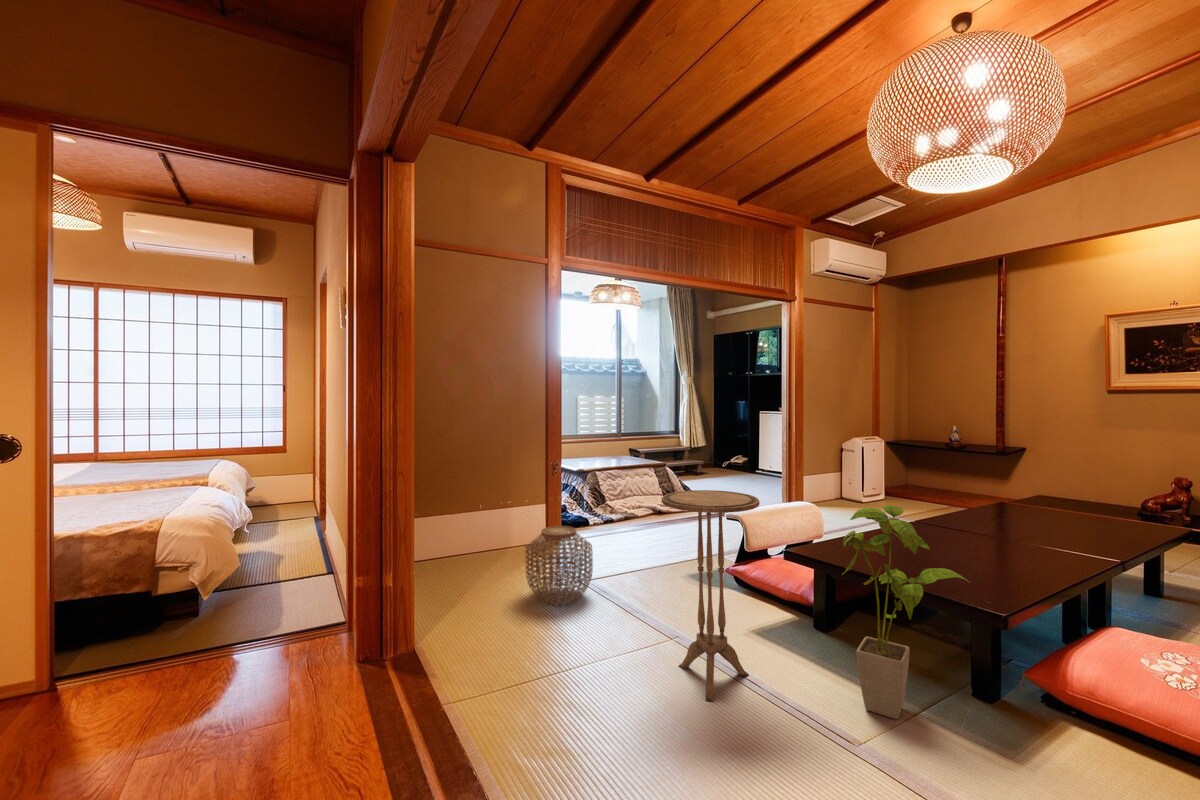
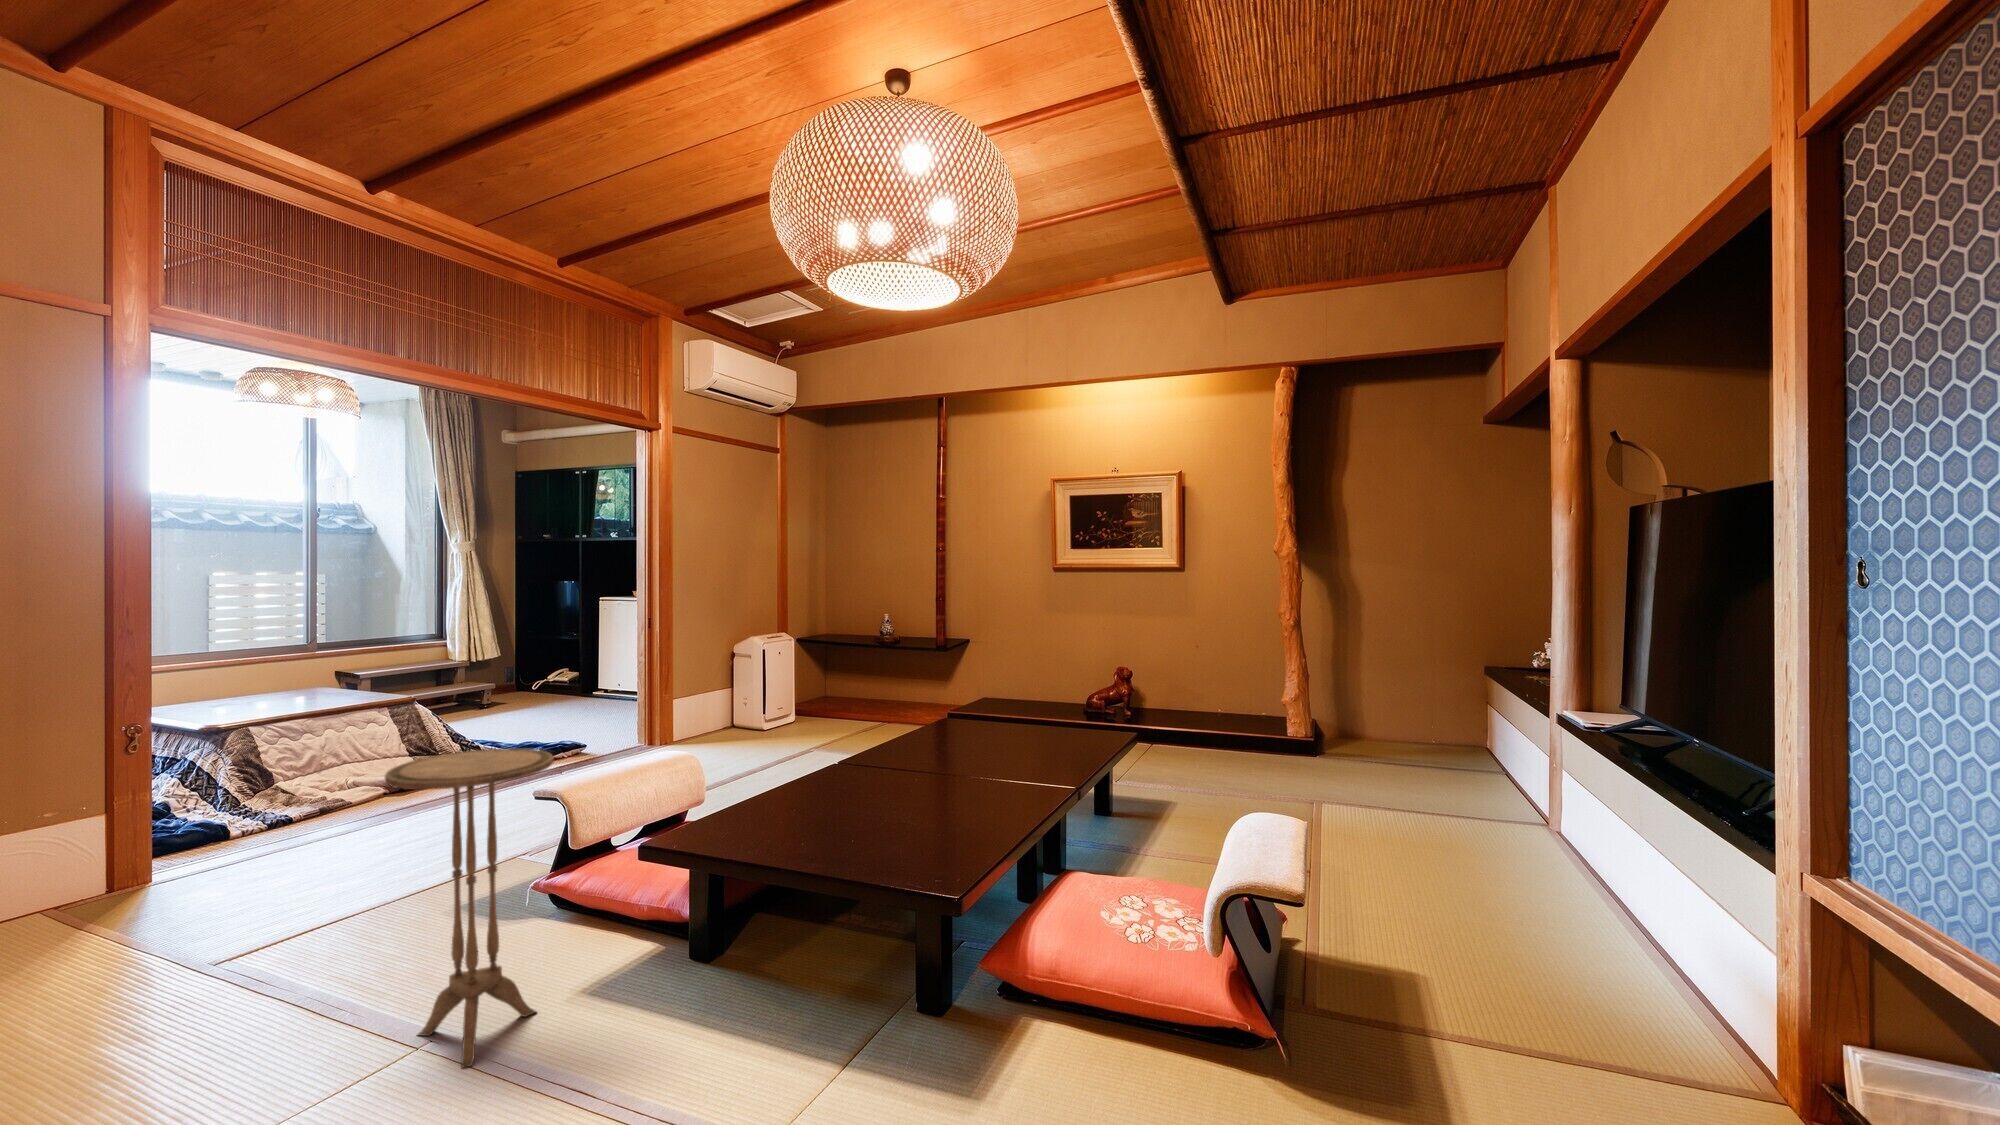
house plant: present [842,505,969,719] -> none [666,742,810,1005]
woven basket: present [525,526,593,606] -> none [57,850,238,1012]

